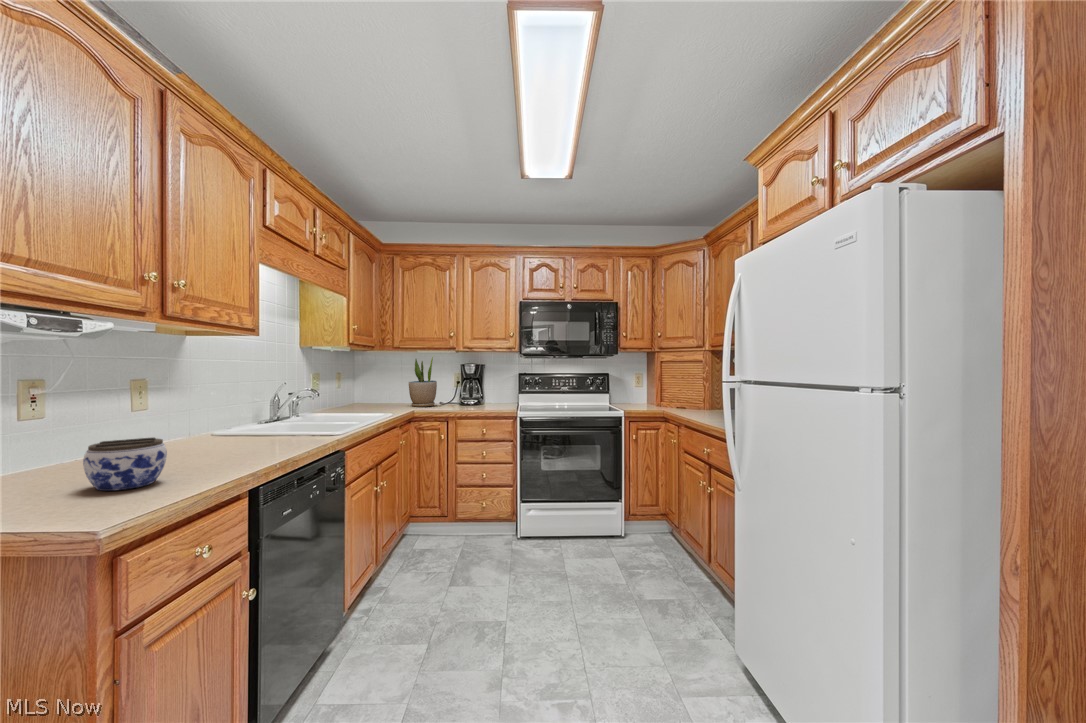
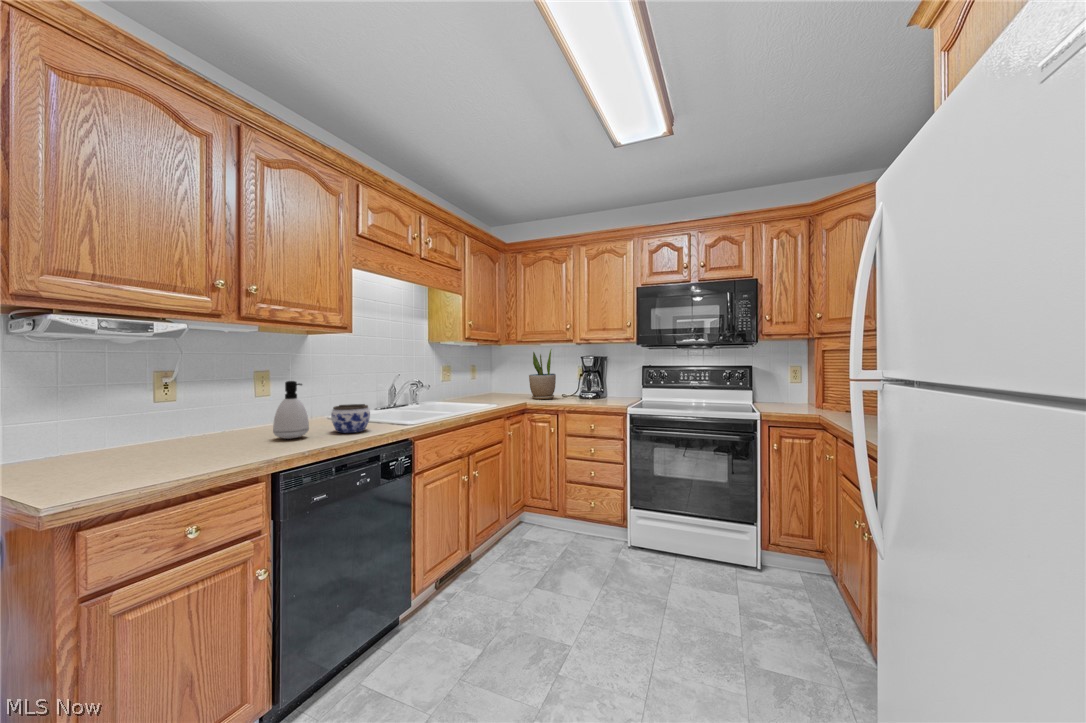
soap dispenser: none [191,389,235,455] -> present [273,381,309,439]
jar: present [83,438,167,491] -> present [331,404,370,433]

